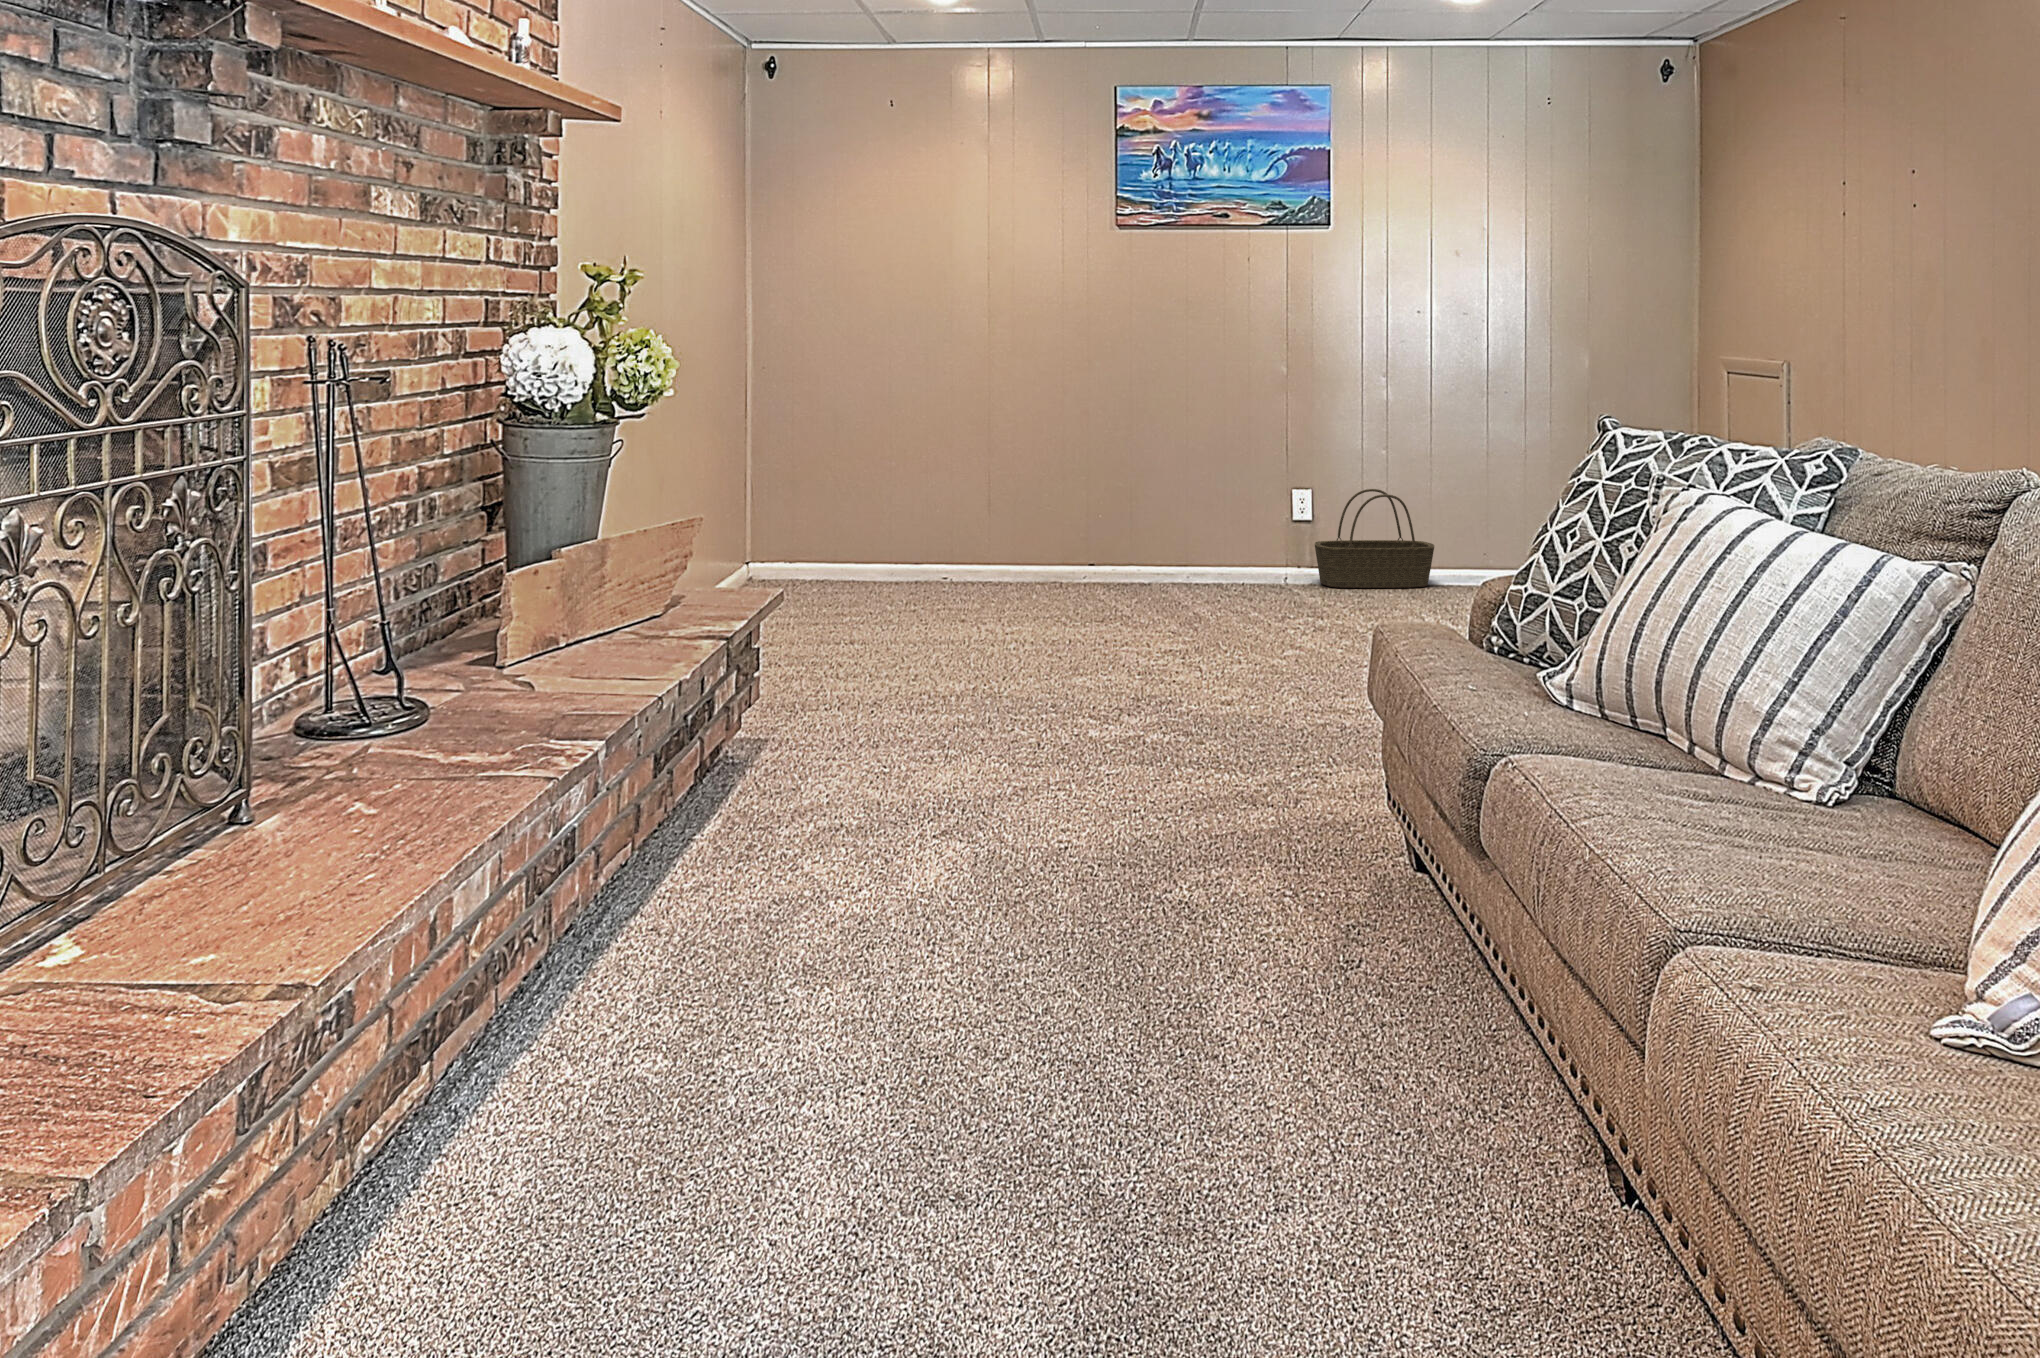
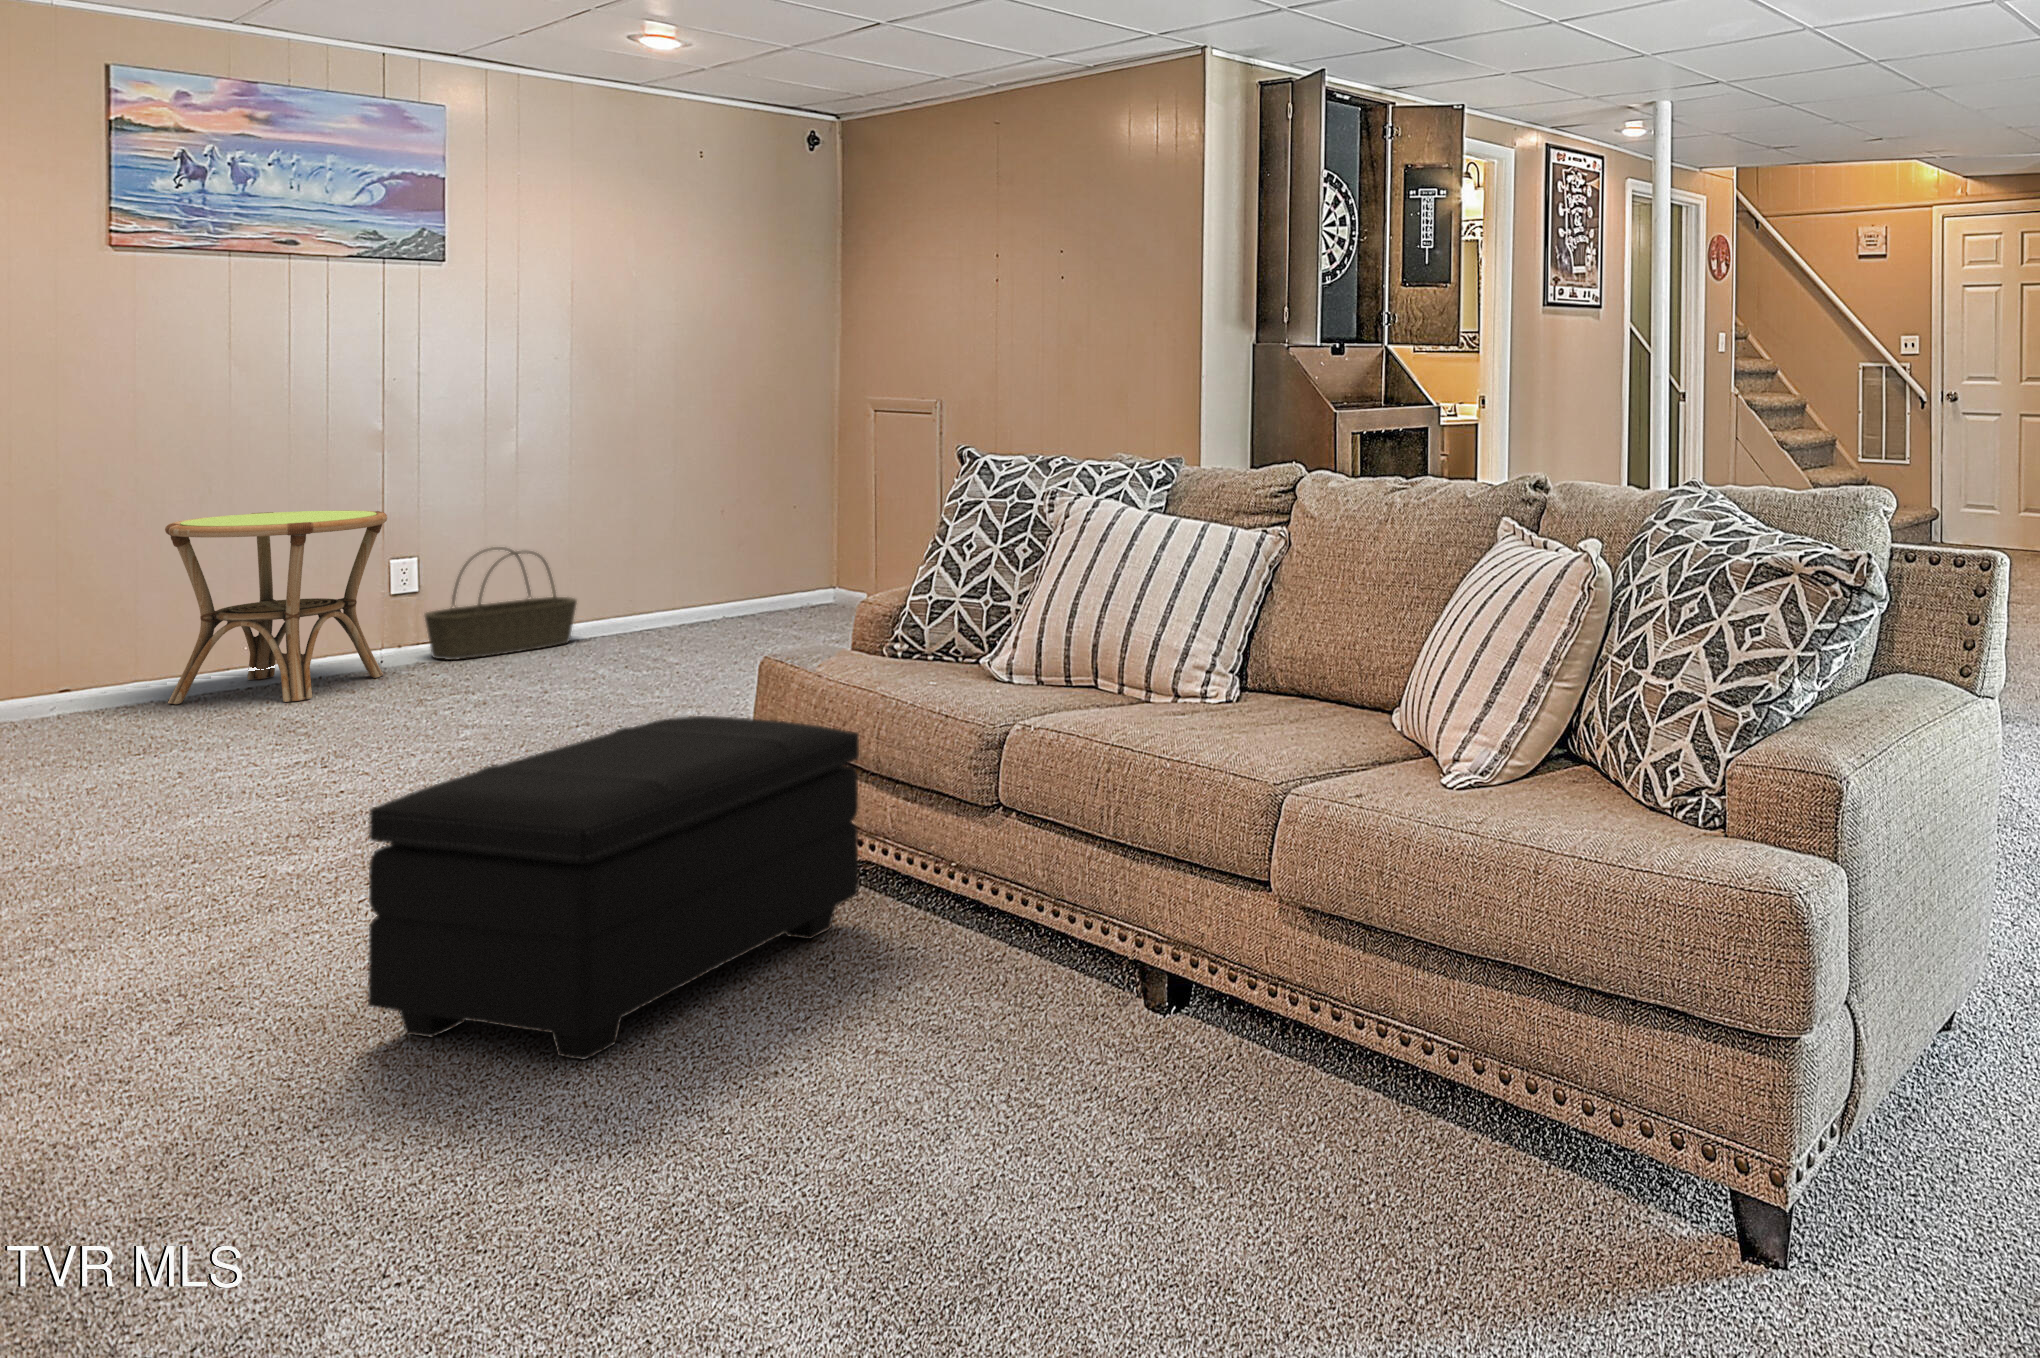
side table: none [1135,443,1278,603] -> present [165,510,387,704]
footstool: none [977,673,1392,983] -> present [368,716,859,1060]

